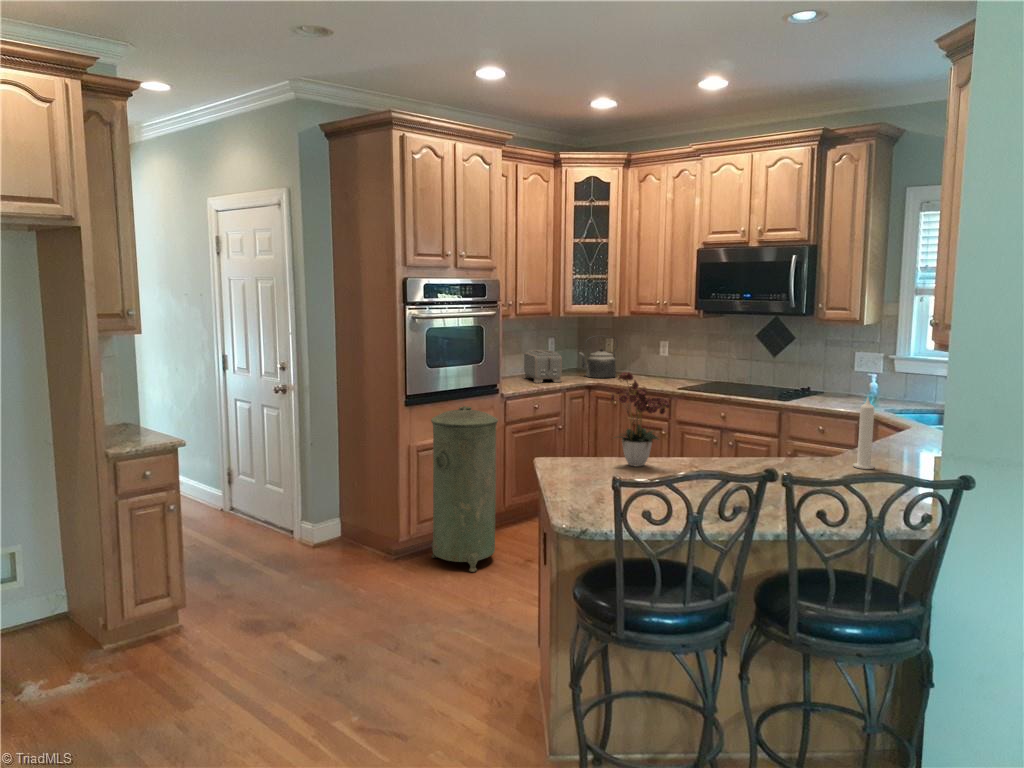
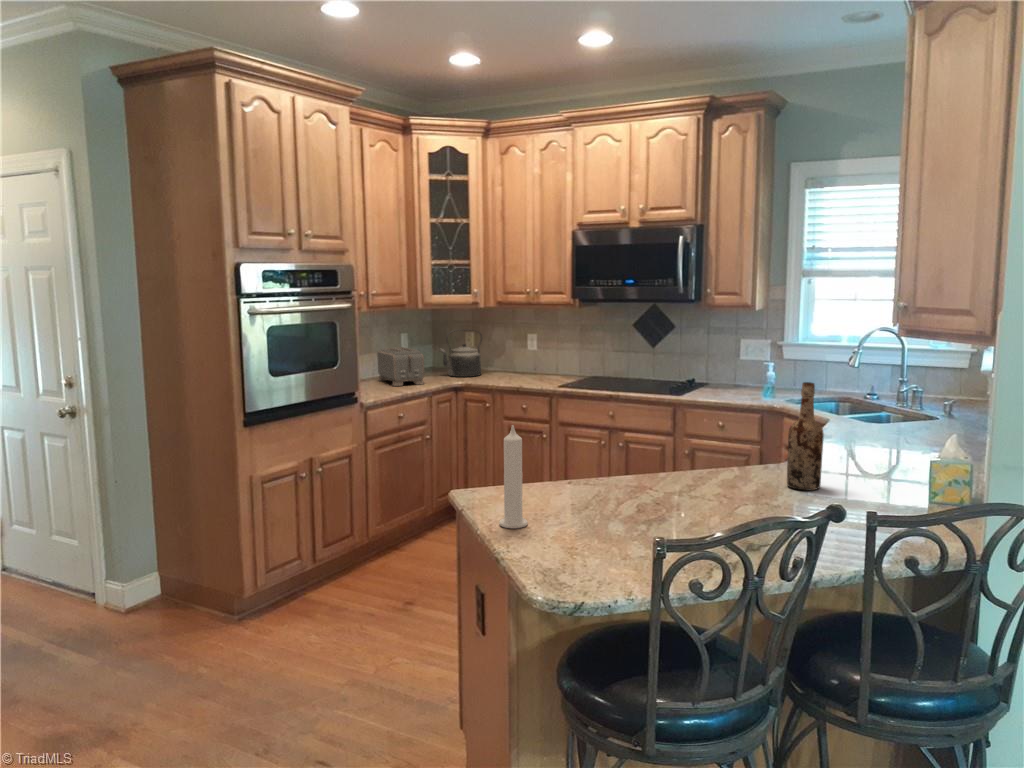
flower arrangement: present [611,372,670,467] -> none [560,375,646,506]
wine bottle: none [801,381,831,469] -> present [787,382,824,490]
candle: present [853,398,875,469] -> present [499,425,528,528]
trash can: present [431,406,498,572] -> none [280,423,367,627]

